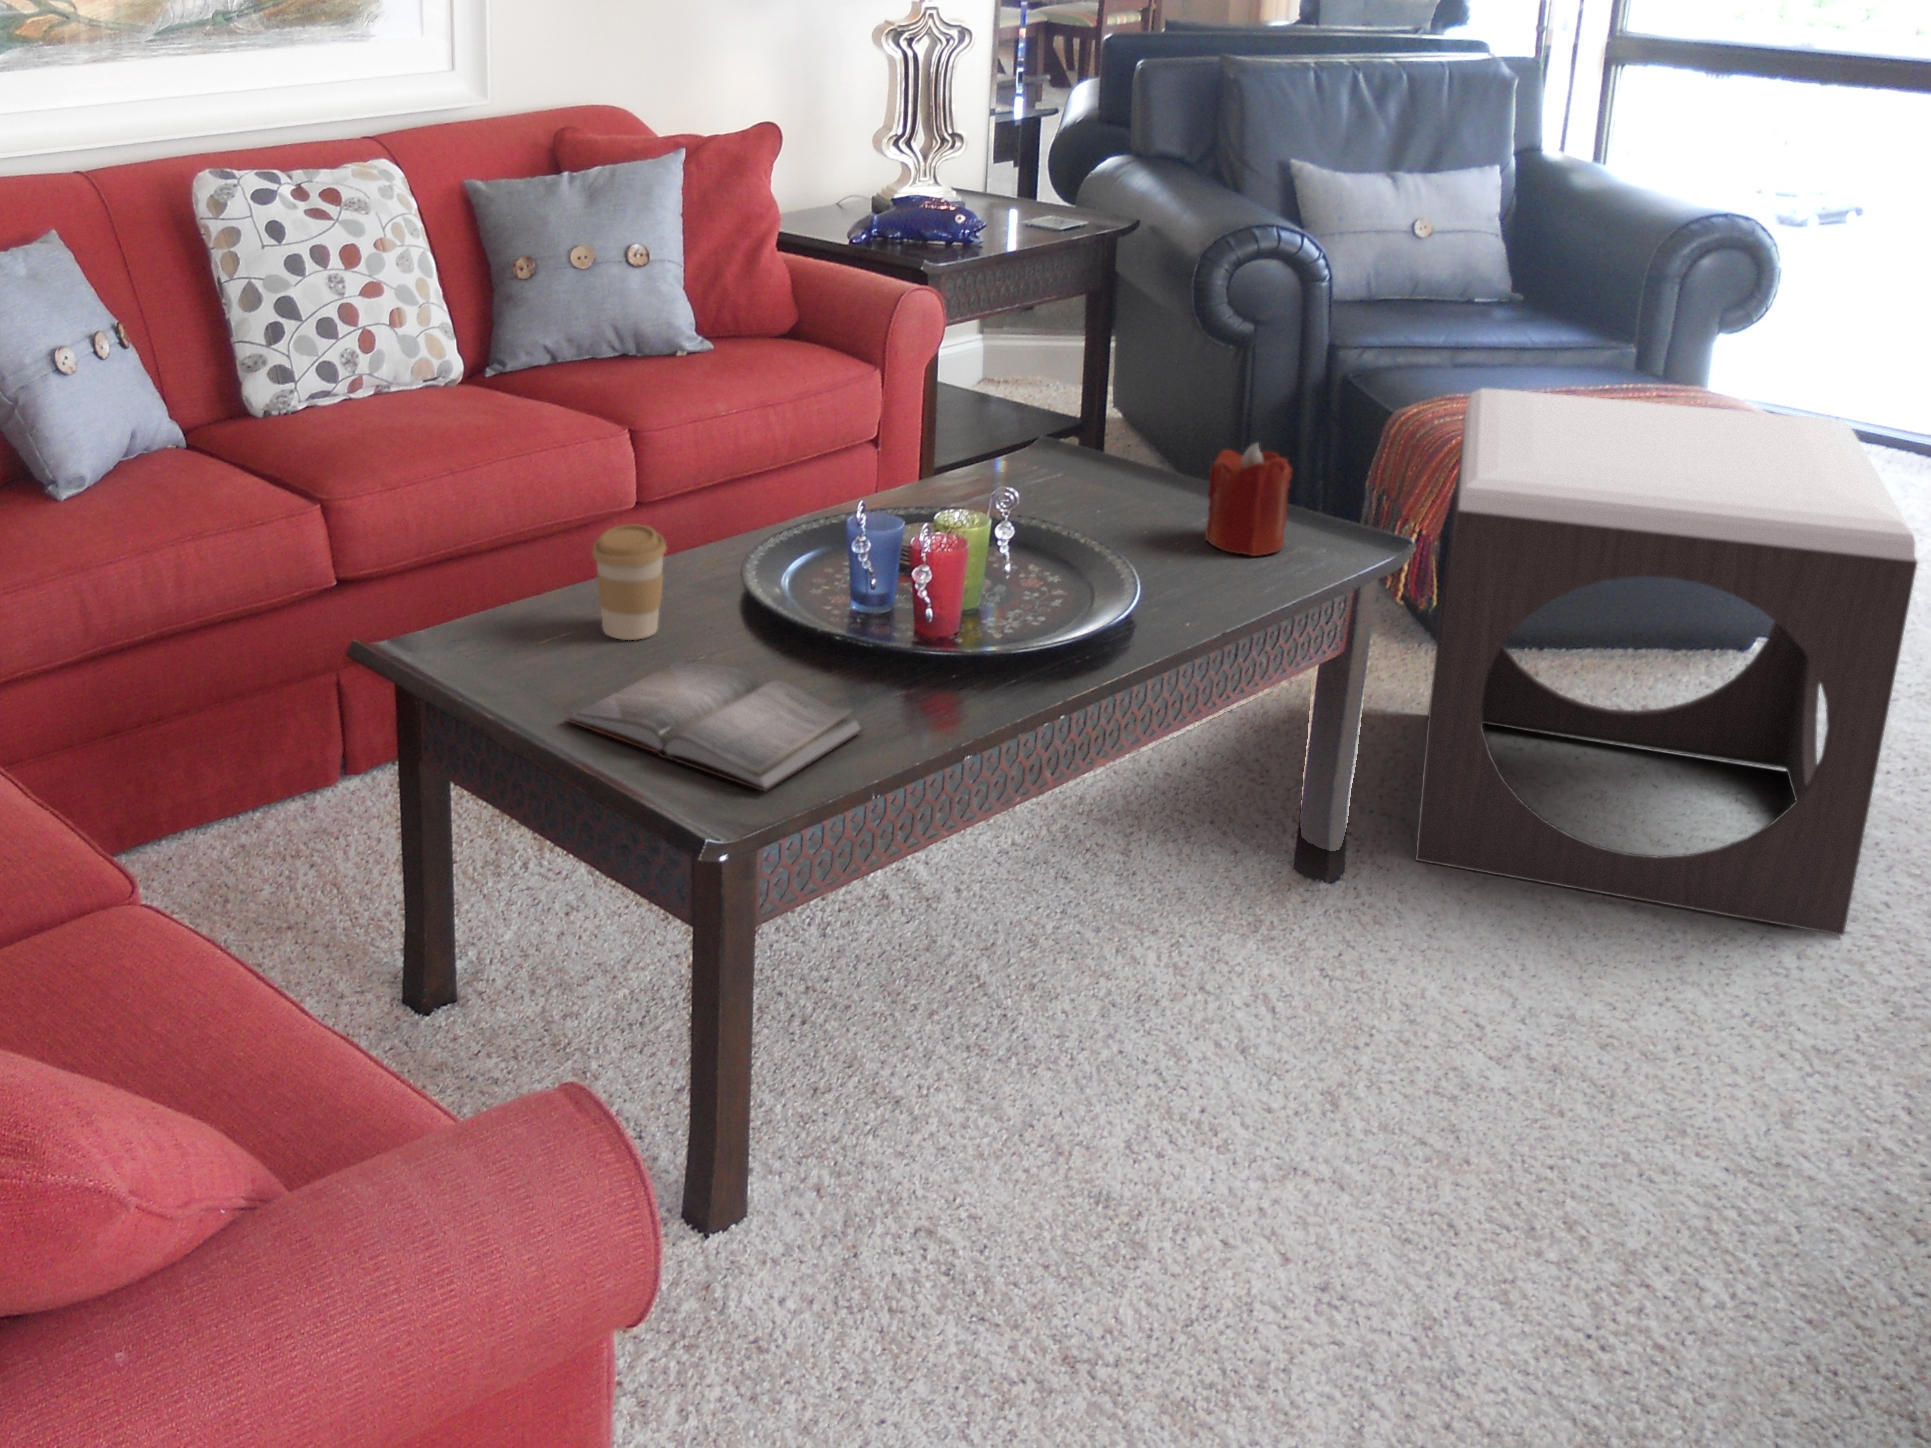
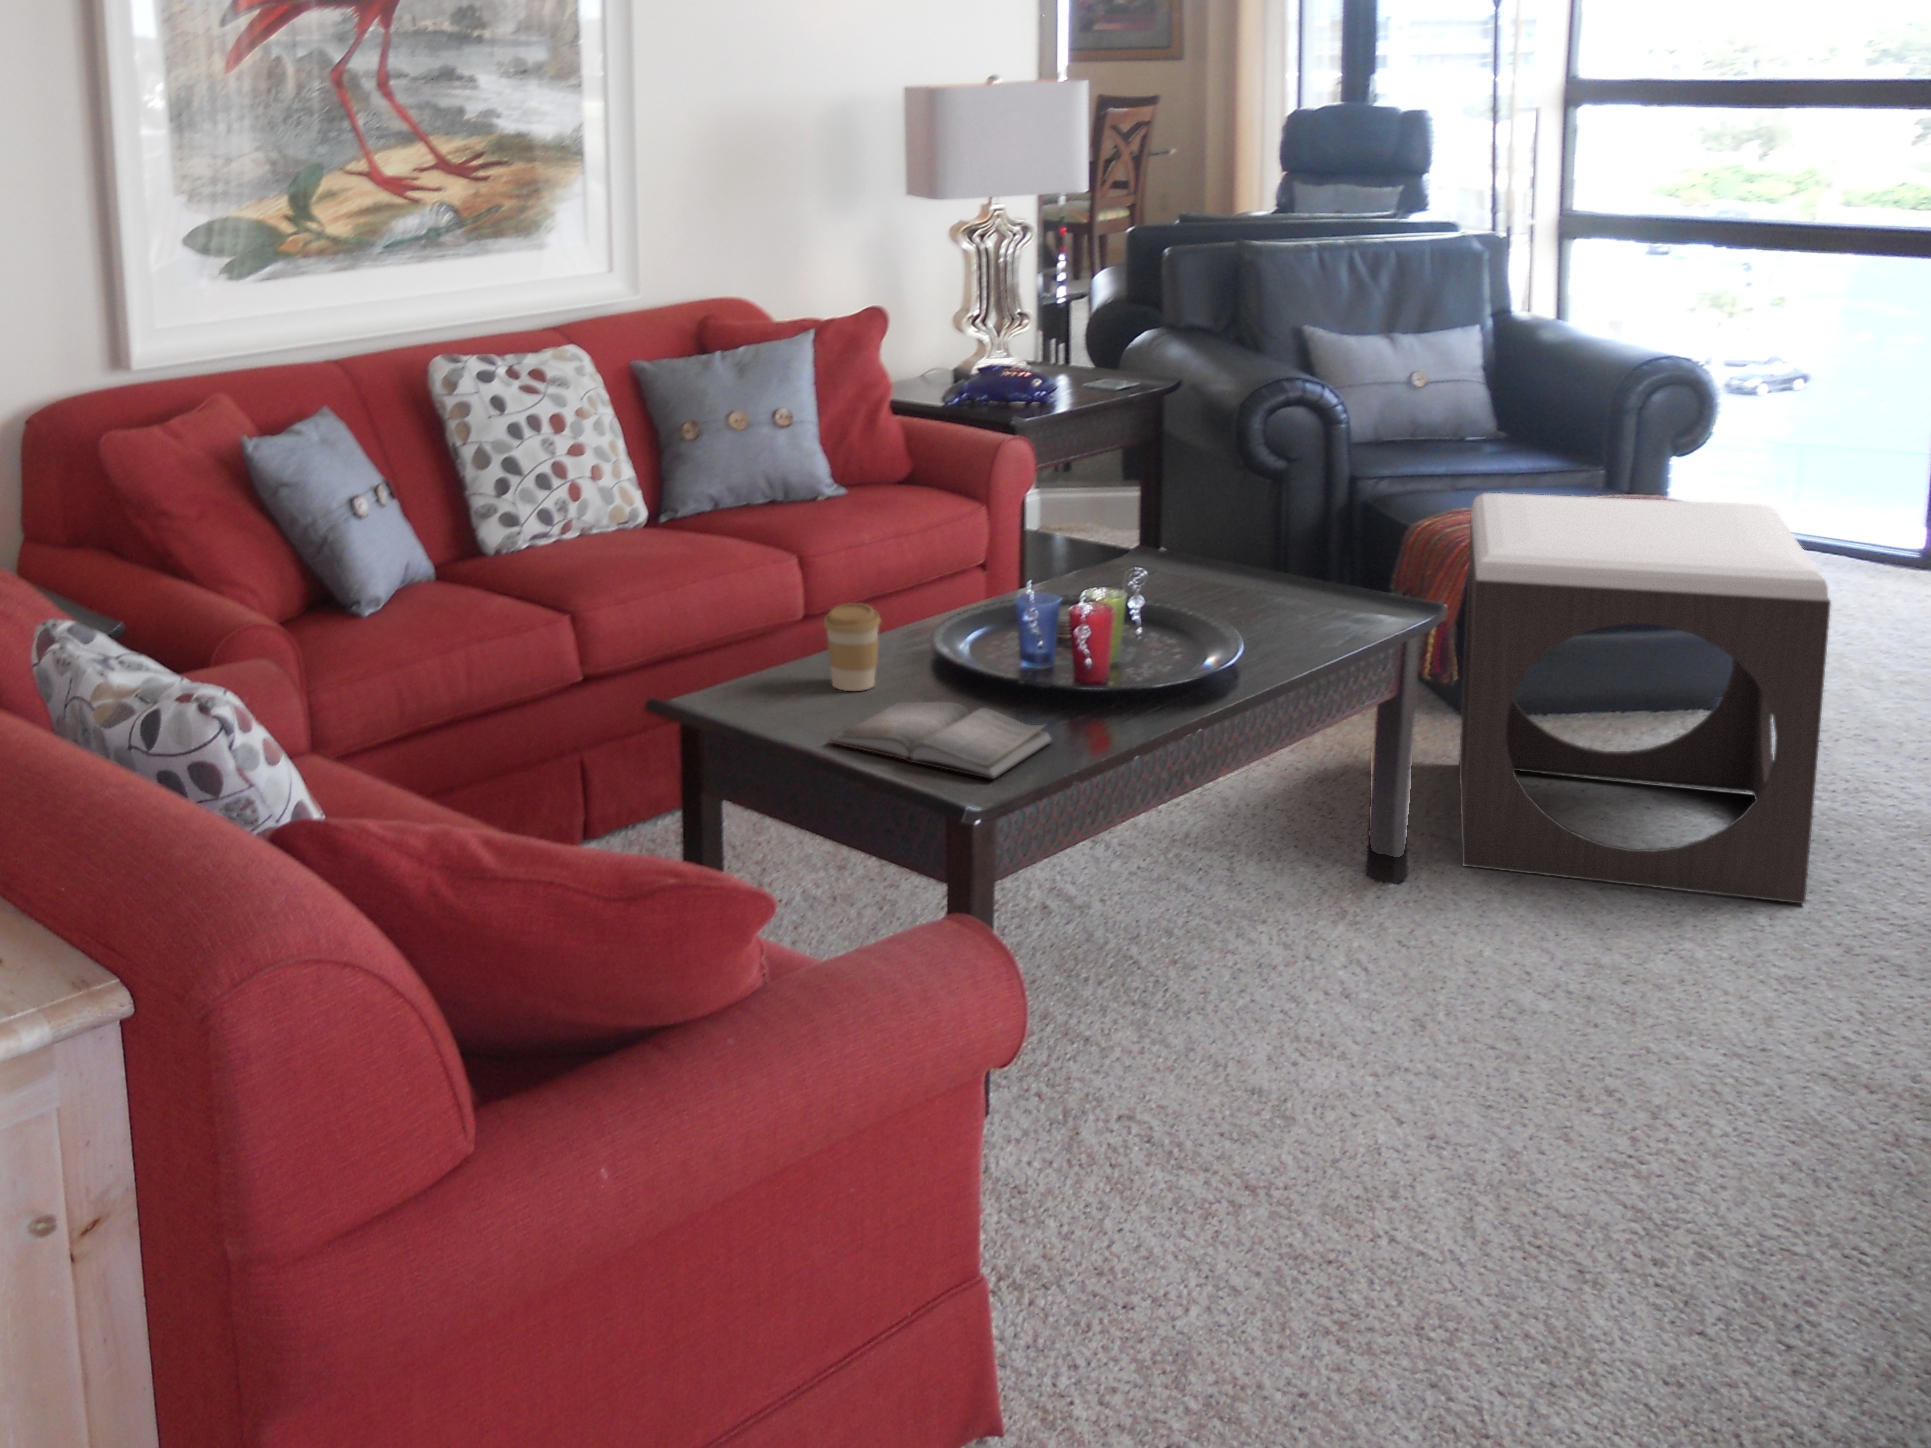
candle: present [1205,443,1292,556] -> none [1281,532,1345,620]

